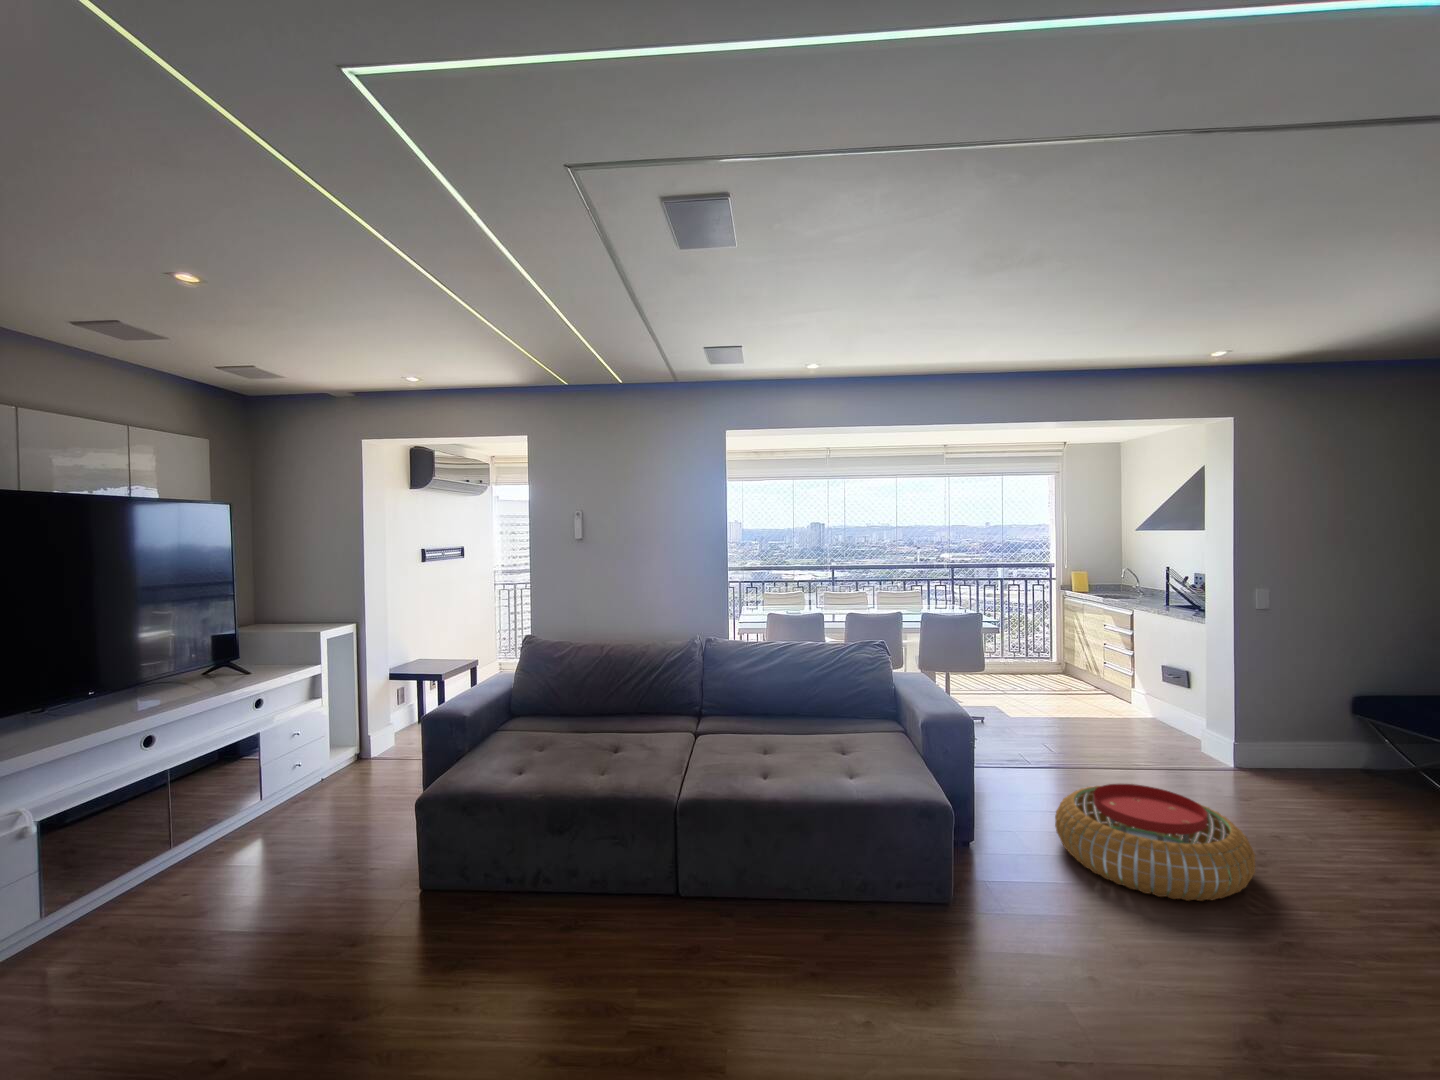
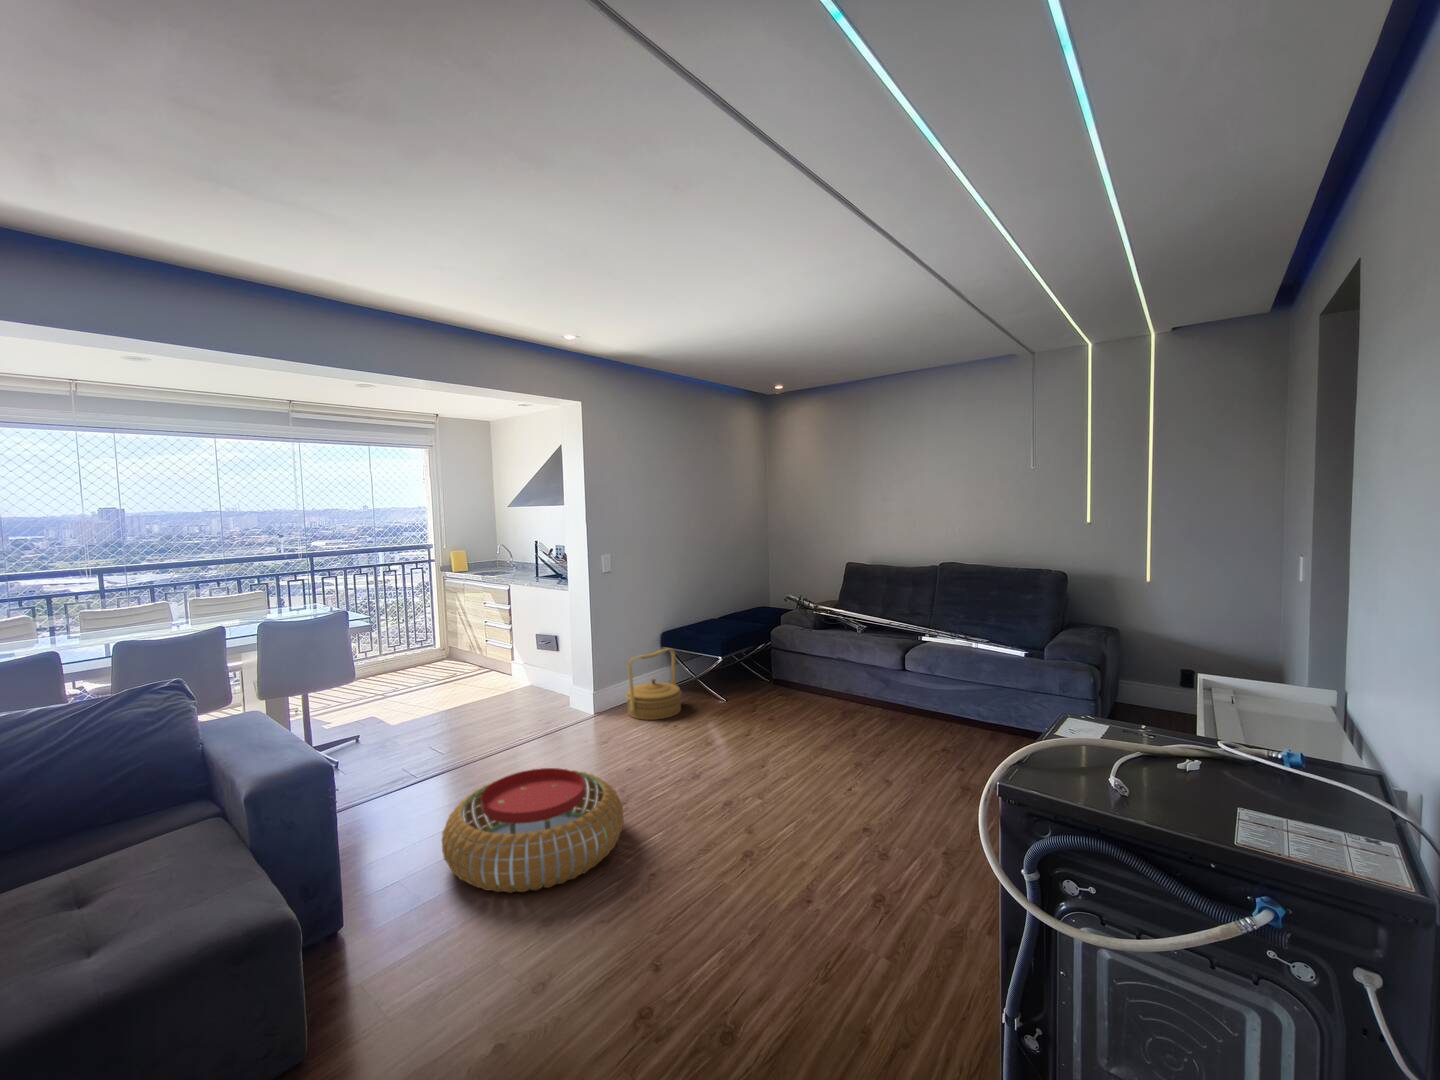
woven basket: none [1277,709,1368,793] -> present [626,648,681,720]

